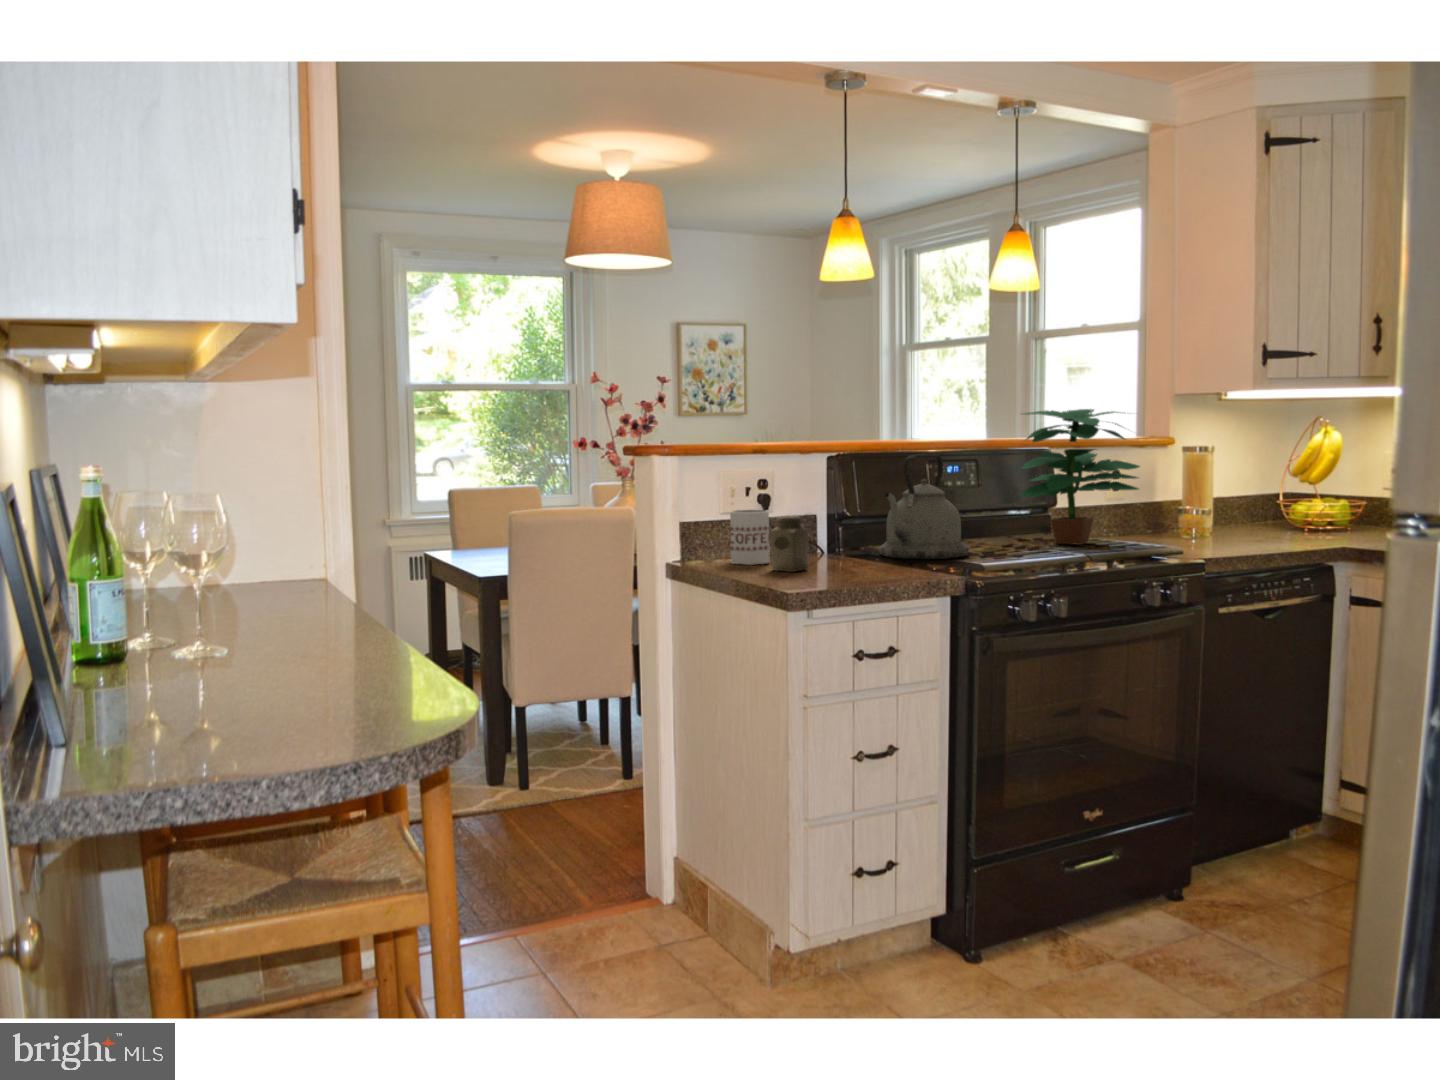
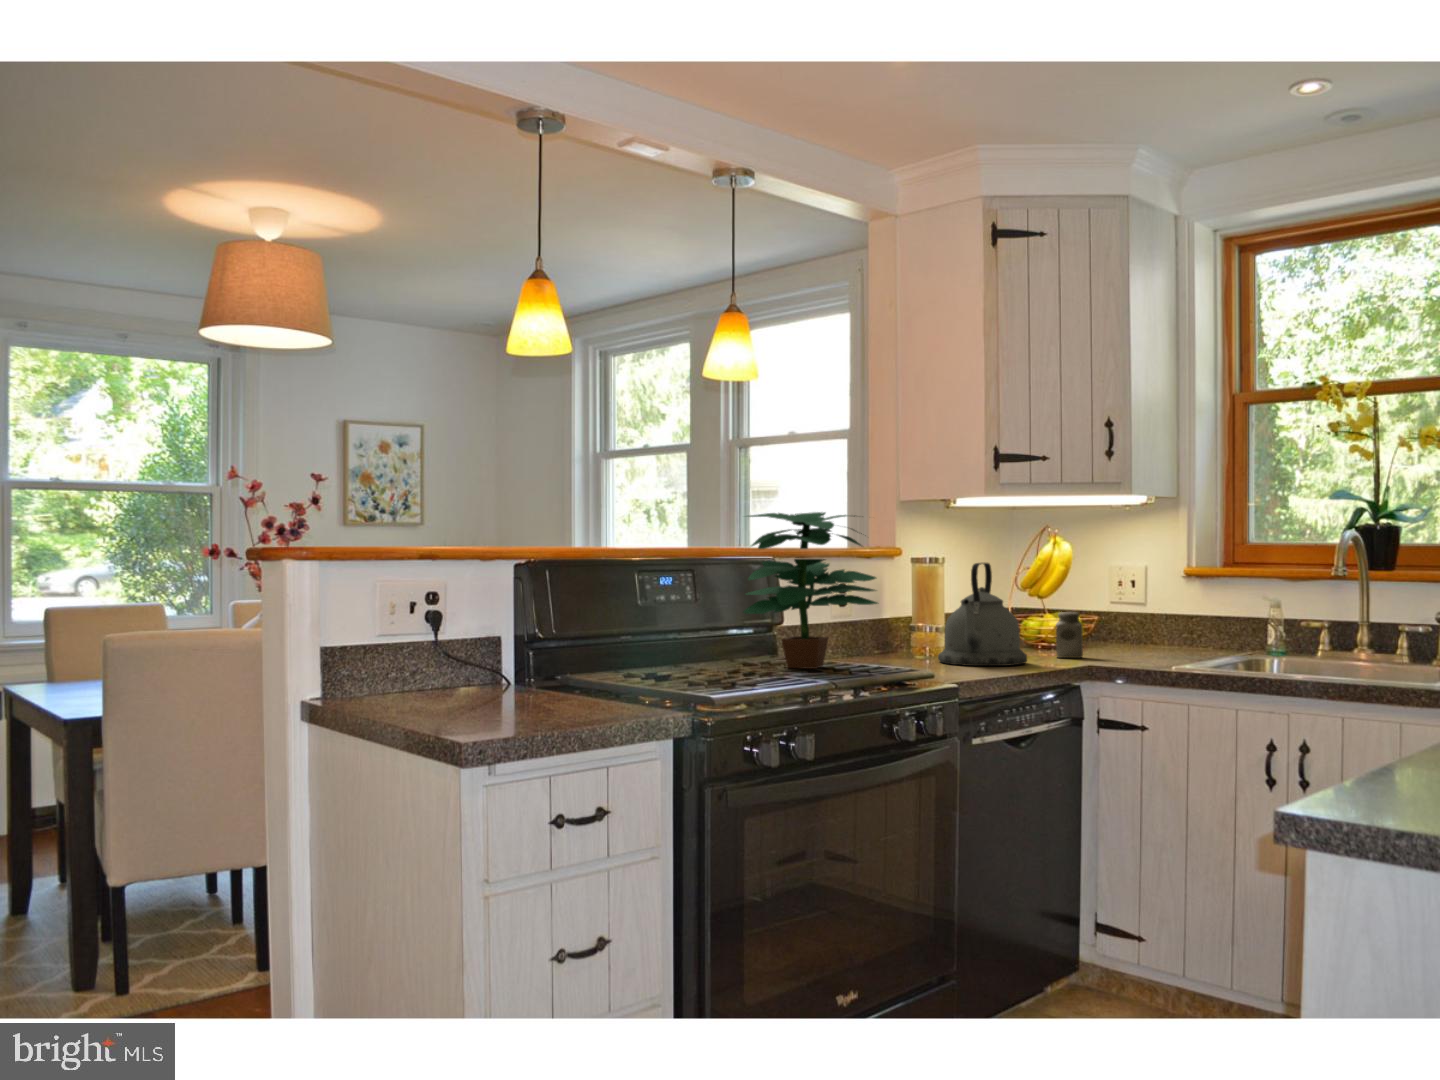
kettle: present [880,454,968,559] -> present [938,563,1027,666]
mug: present [730,510,769,565] -> none [386,631,440,703]
salt shaker: present [770,515,808,572] -> present [1056,612,1083,658]

